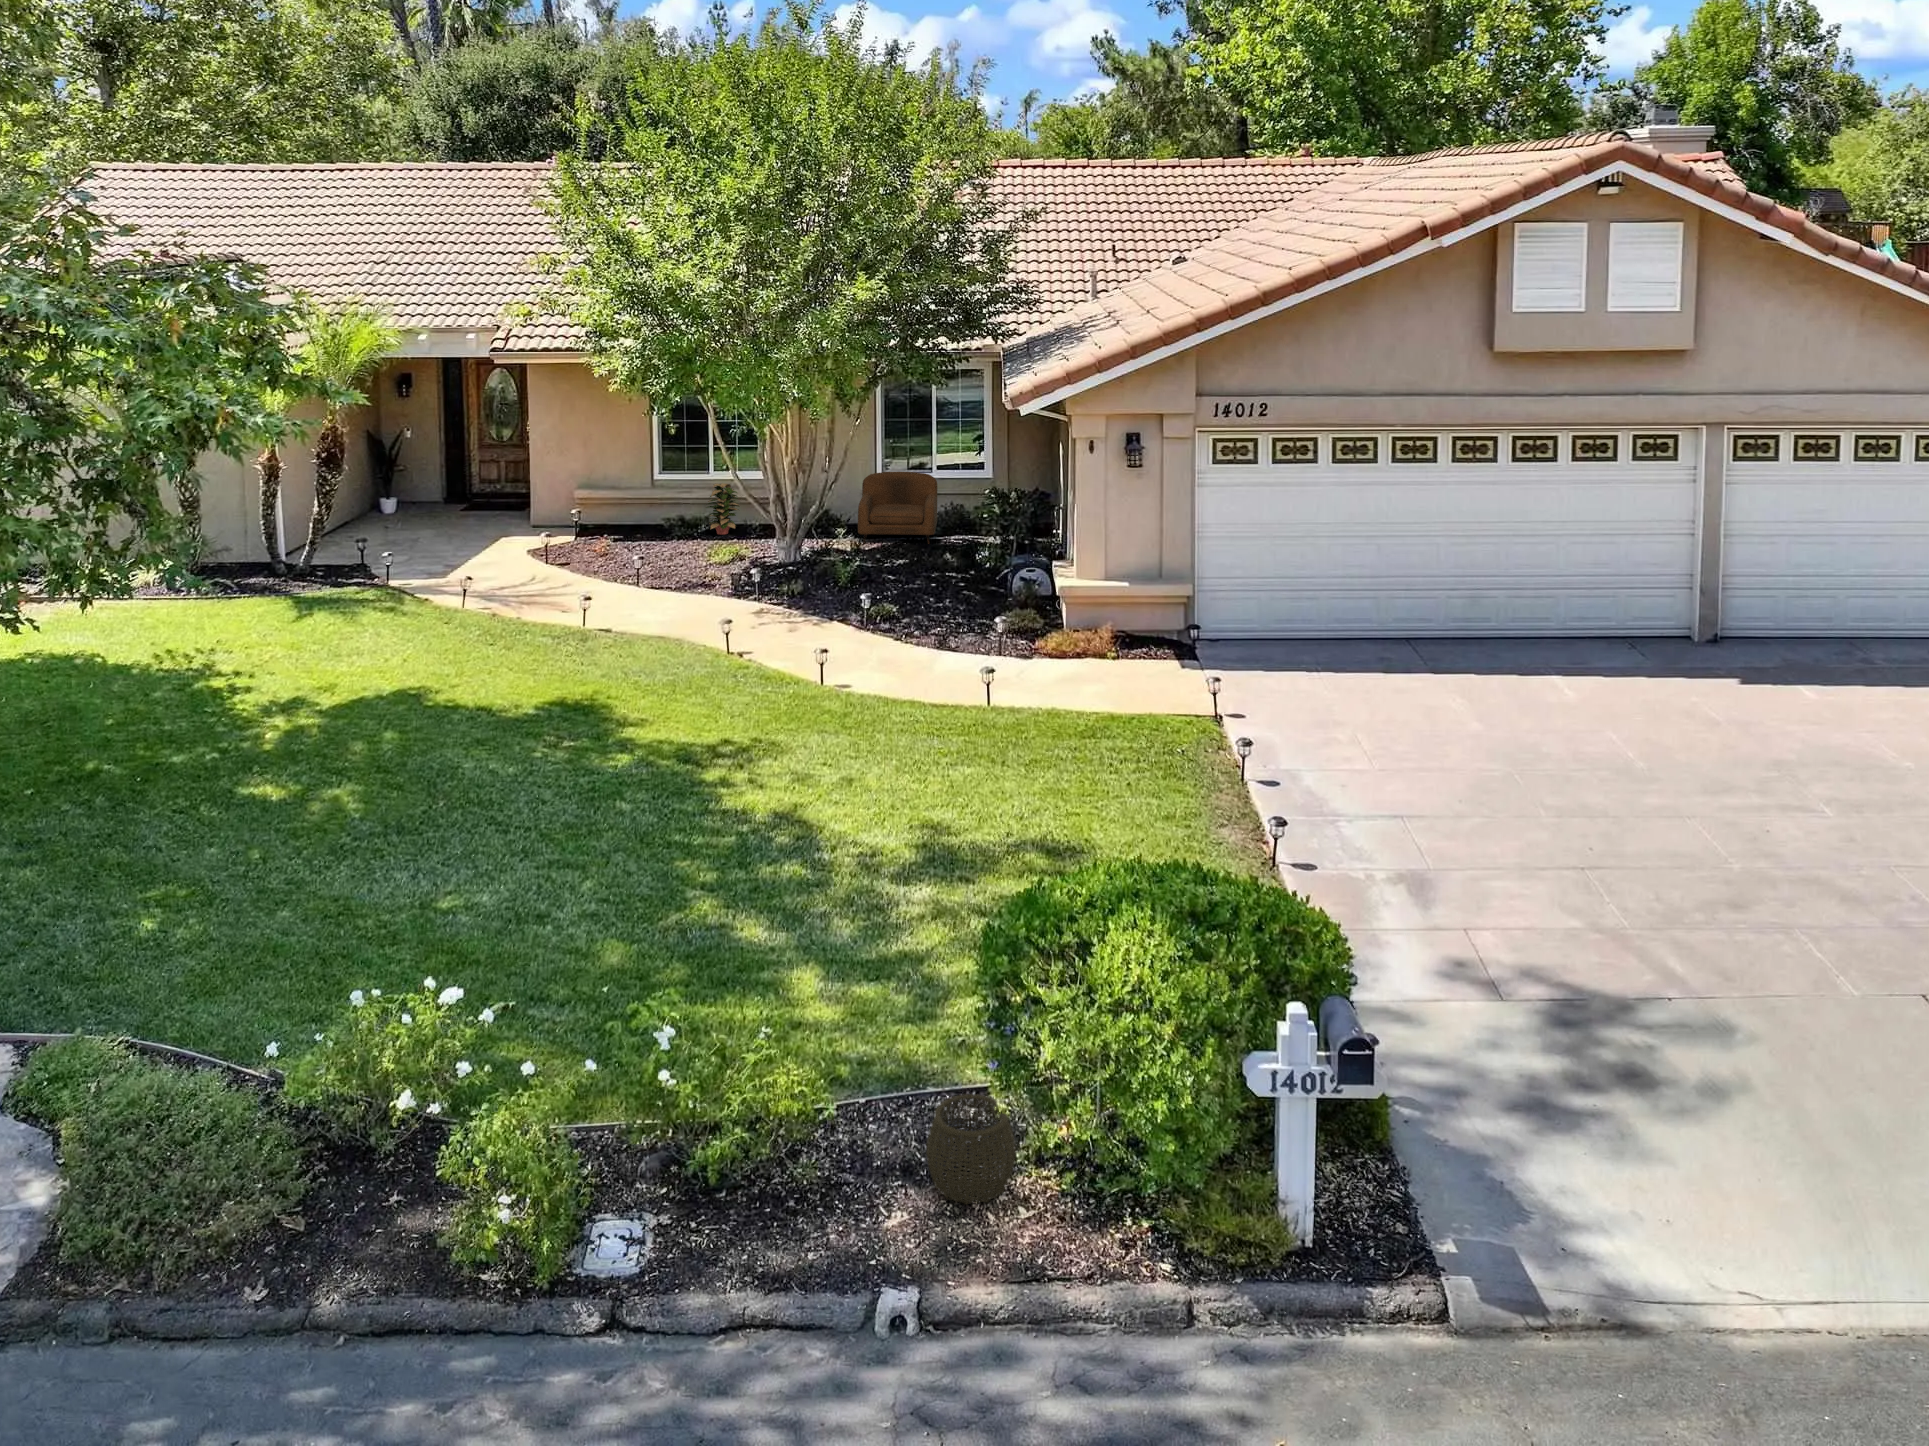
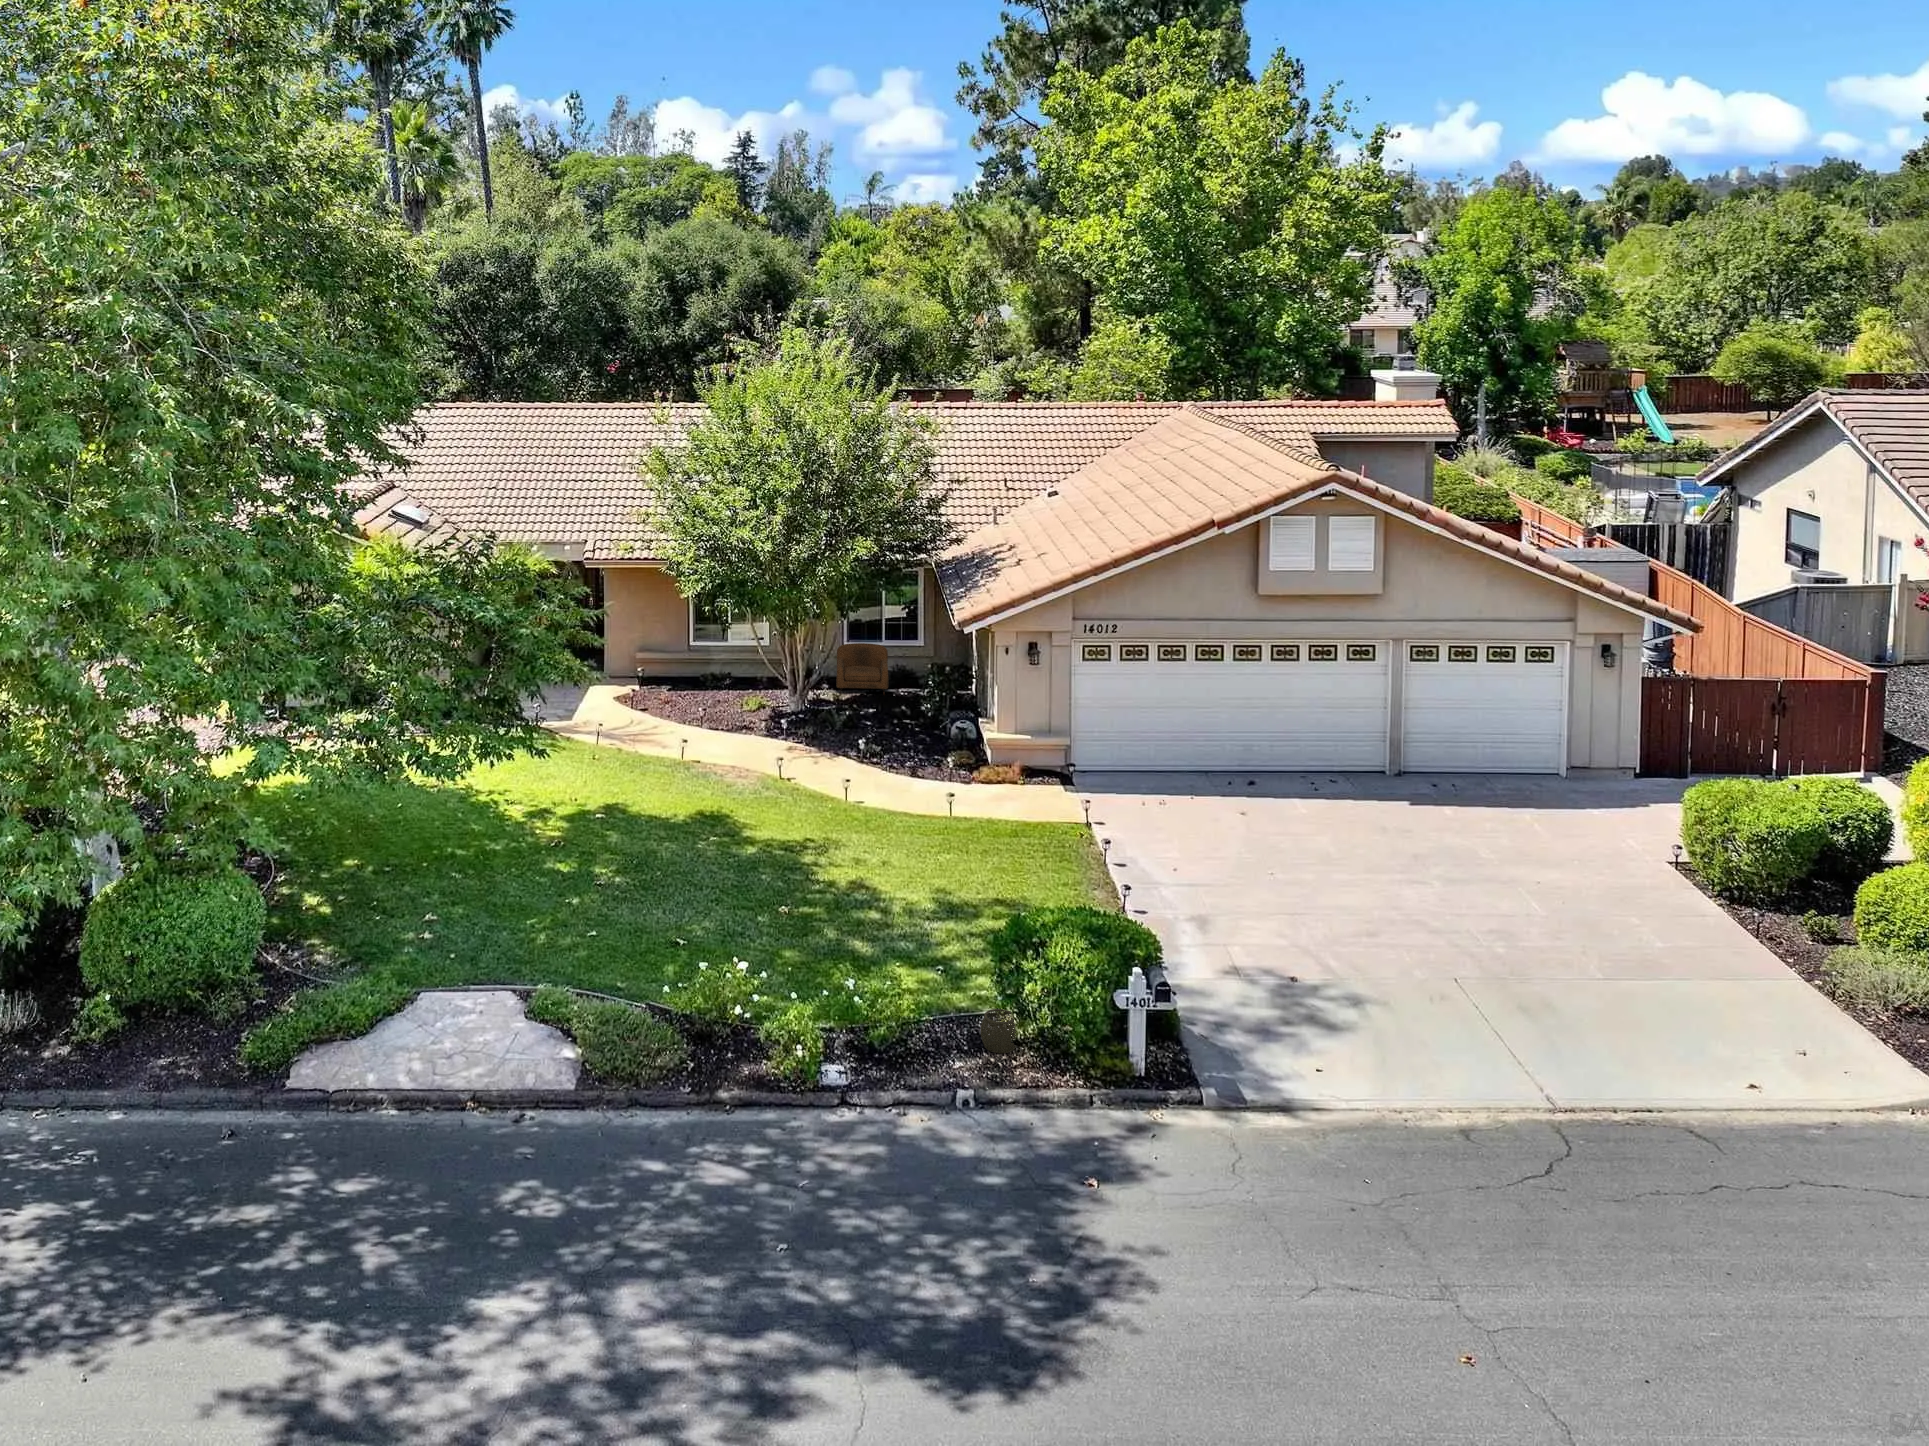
decorative plant: present [707,483,739,534] -> none [730,650,755,685]

